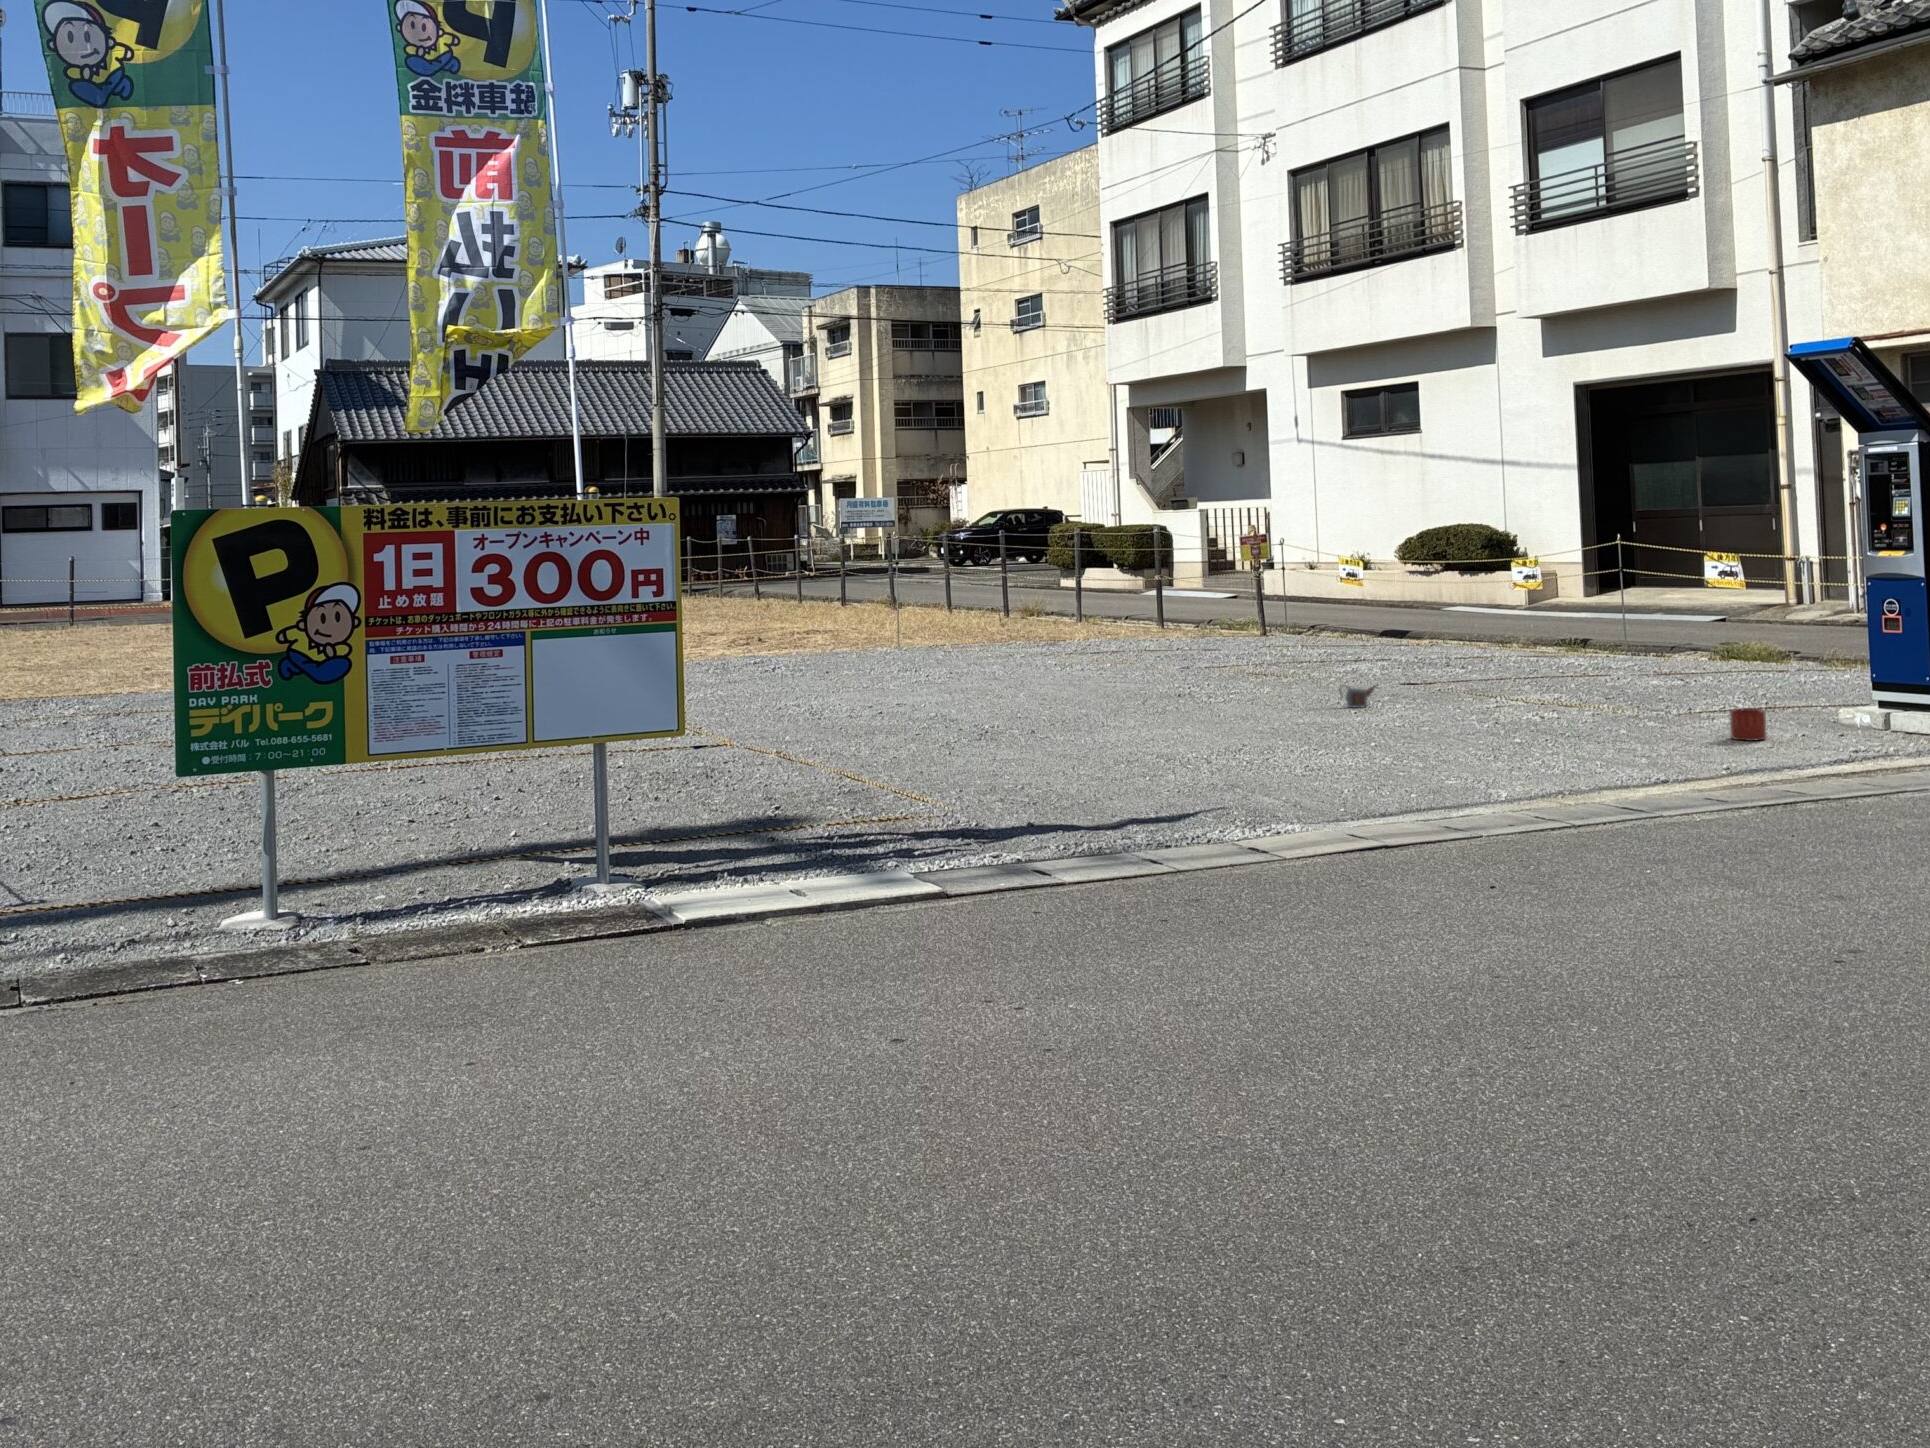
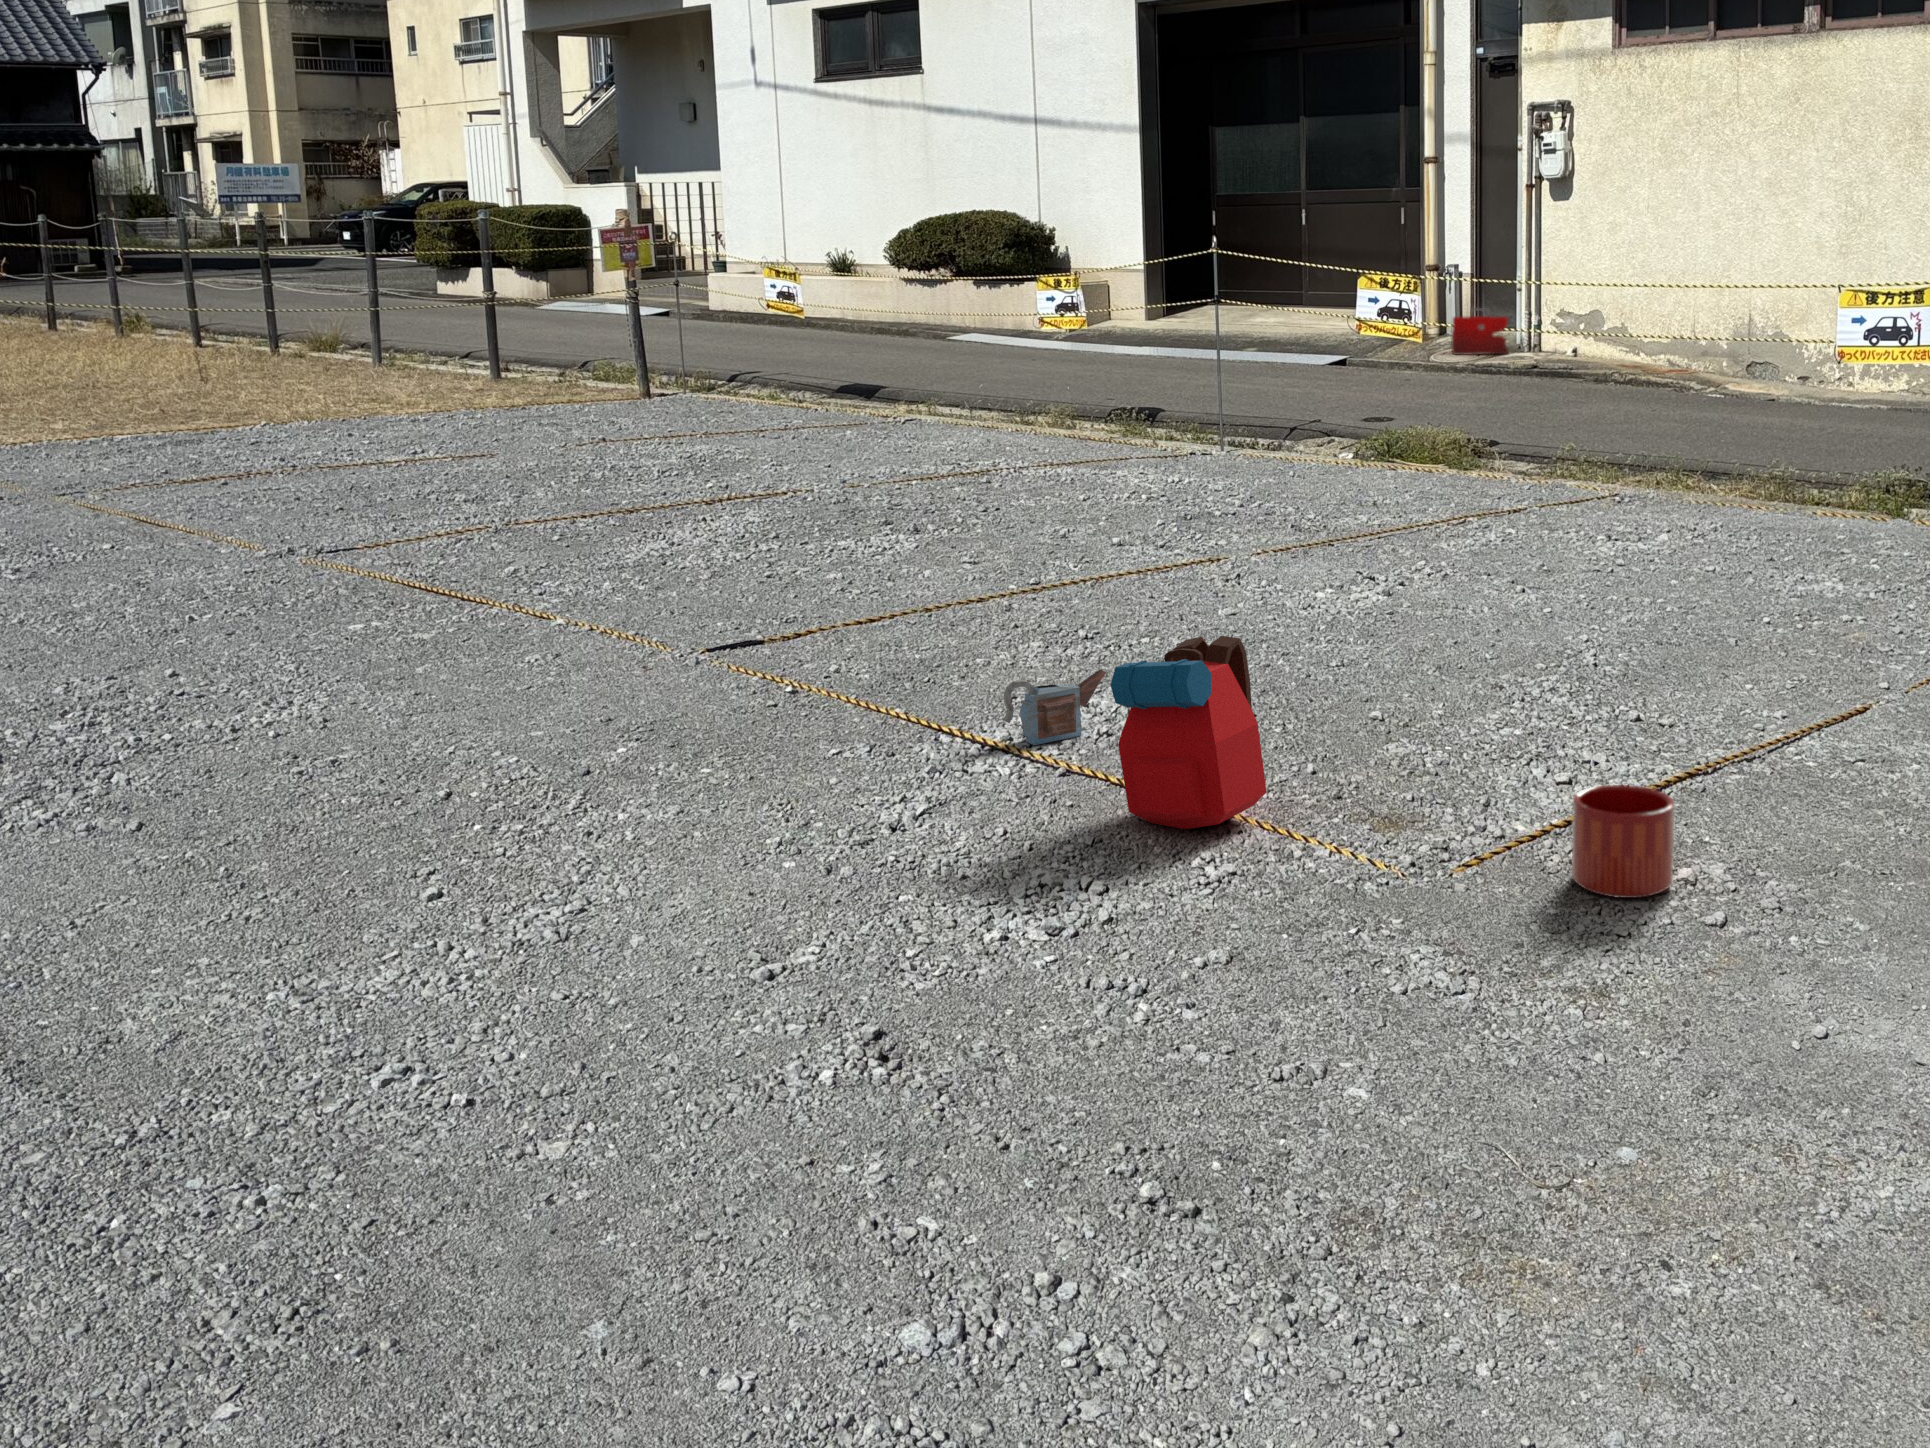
toolbox: none [1806,586,1848,618] -> present [1451,308,1508,355]
backpack: none [1568,666,1625,729] -> present [1110,636,1267,829]
watering can: present [1340,685,1377,708] -> present [1003,669,1106,745]

